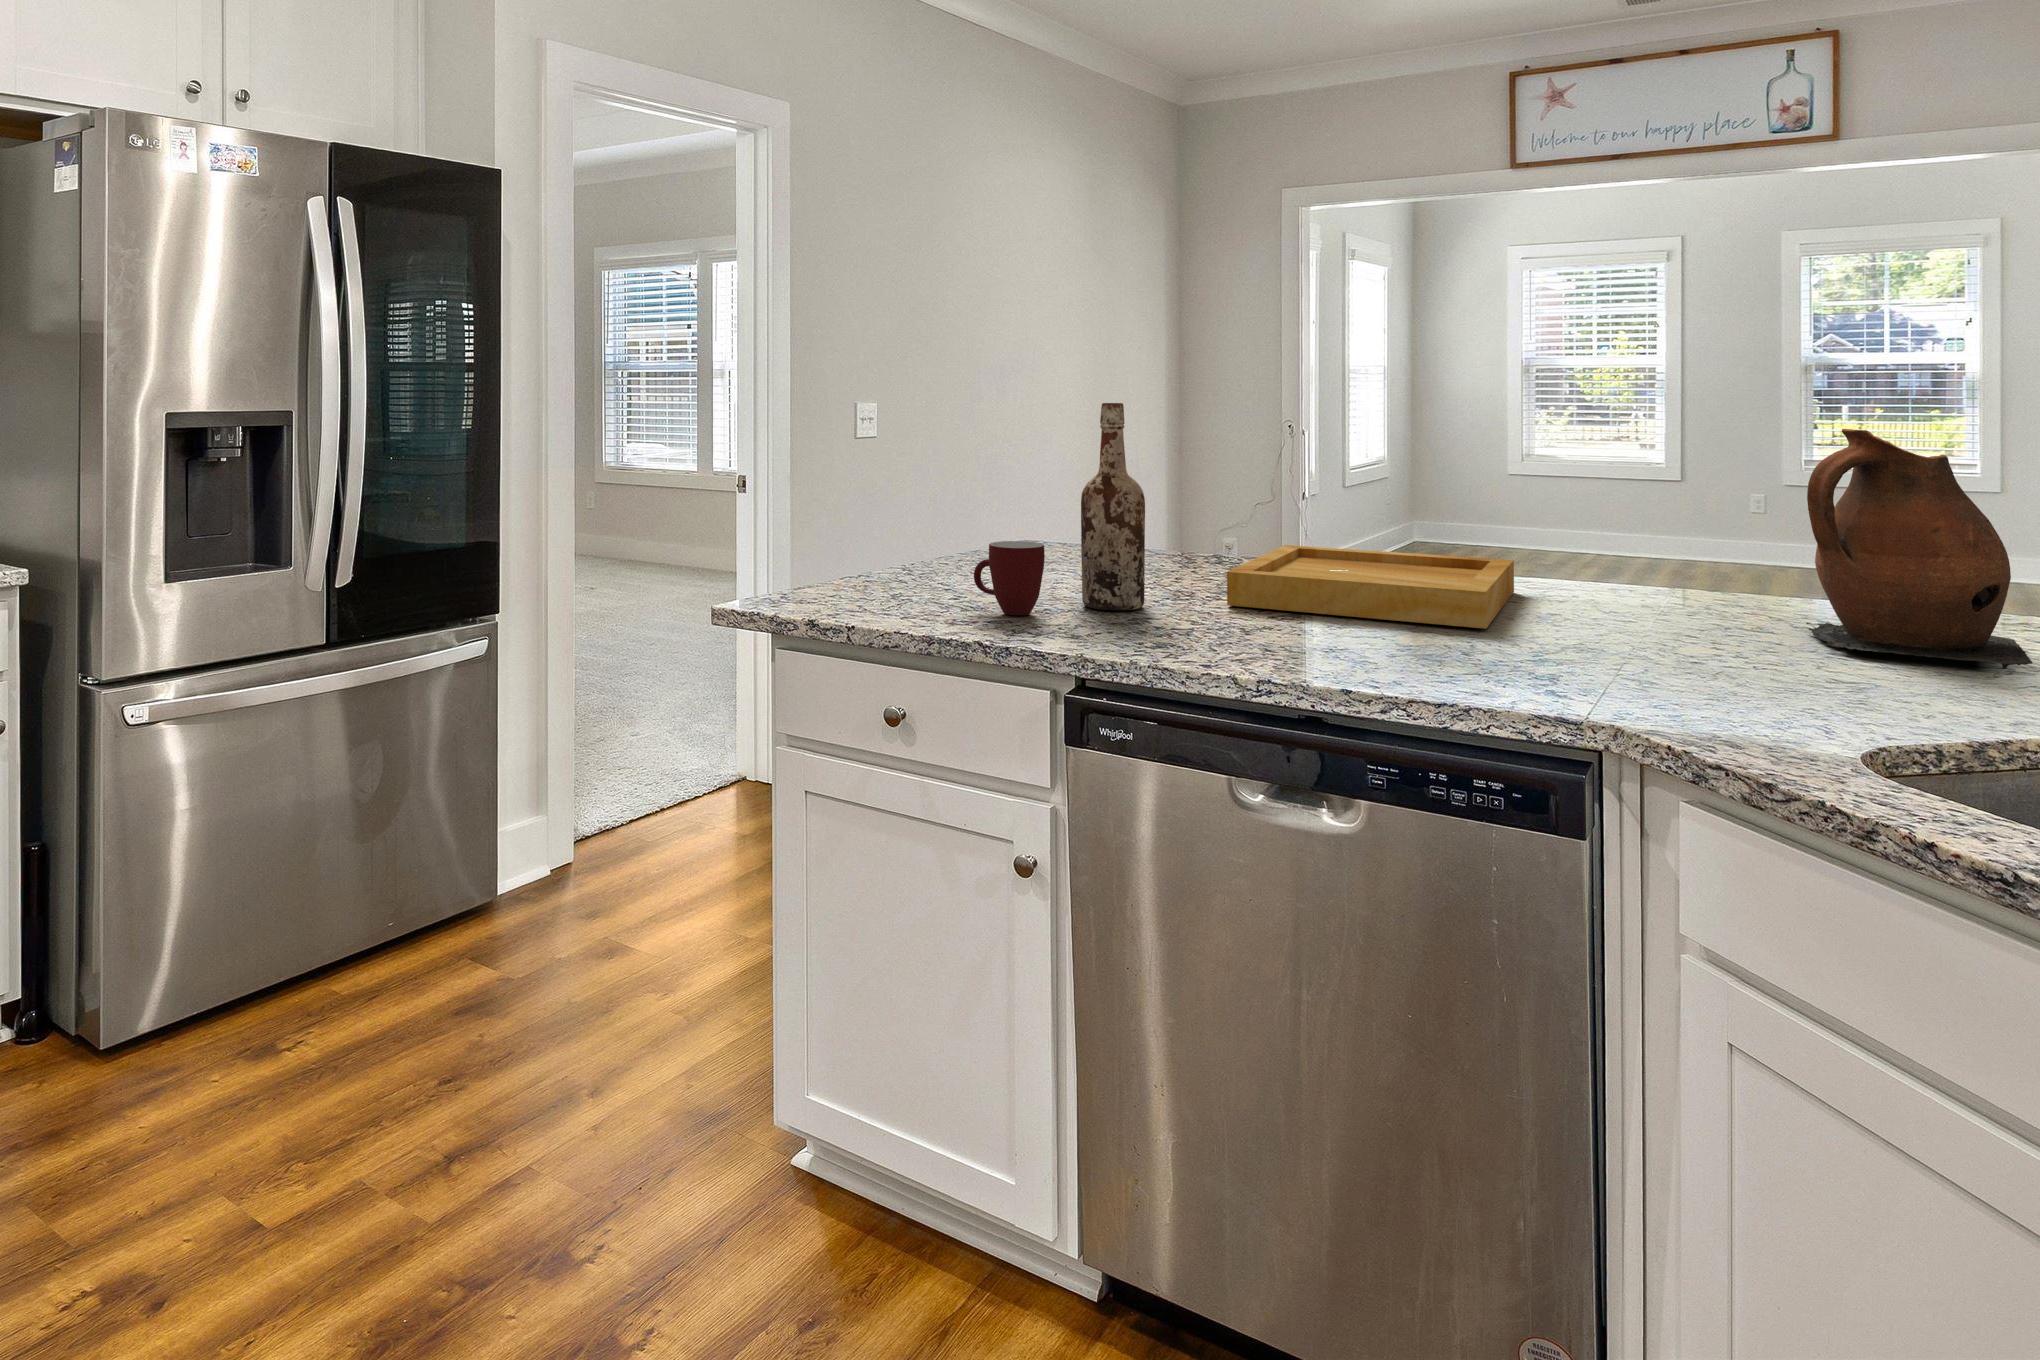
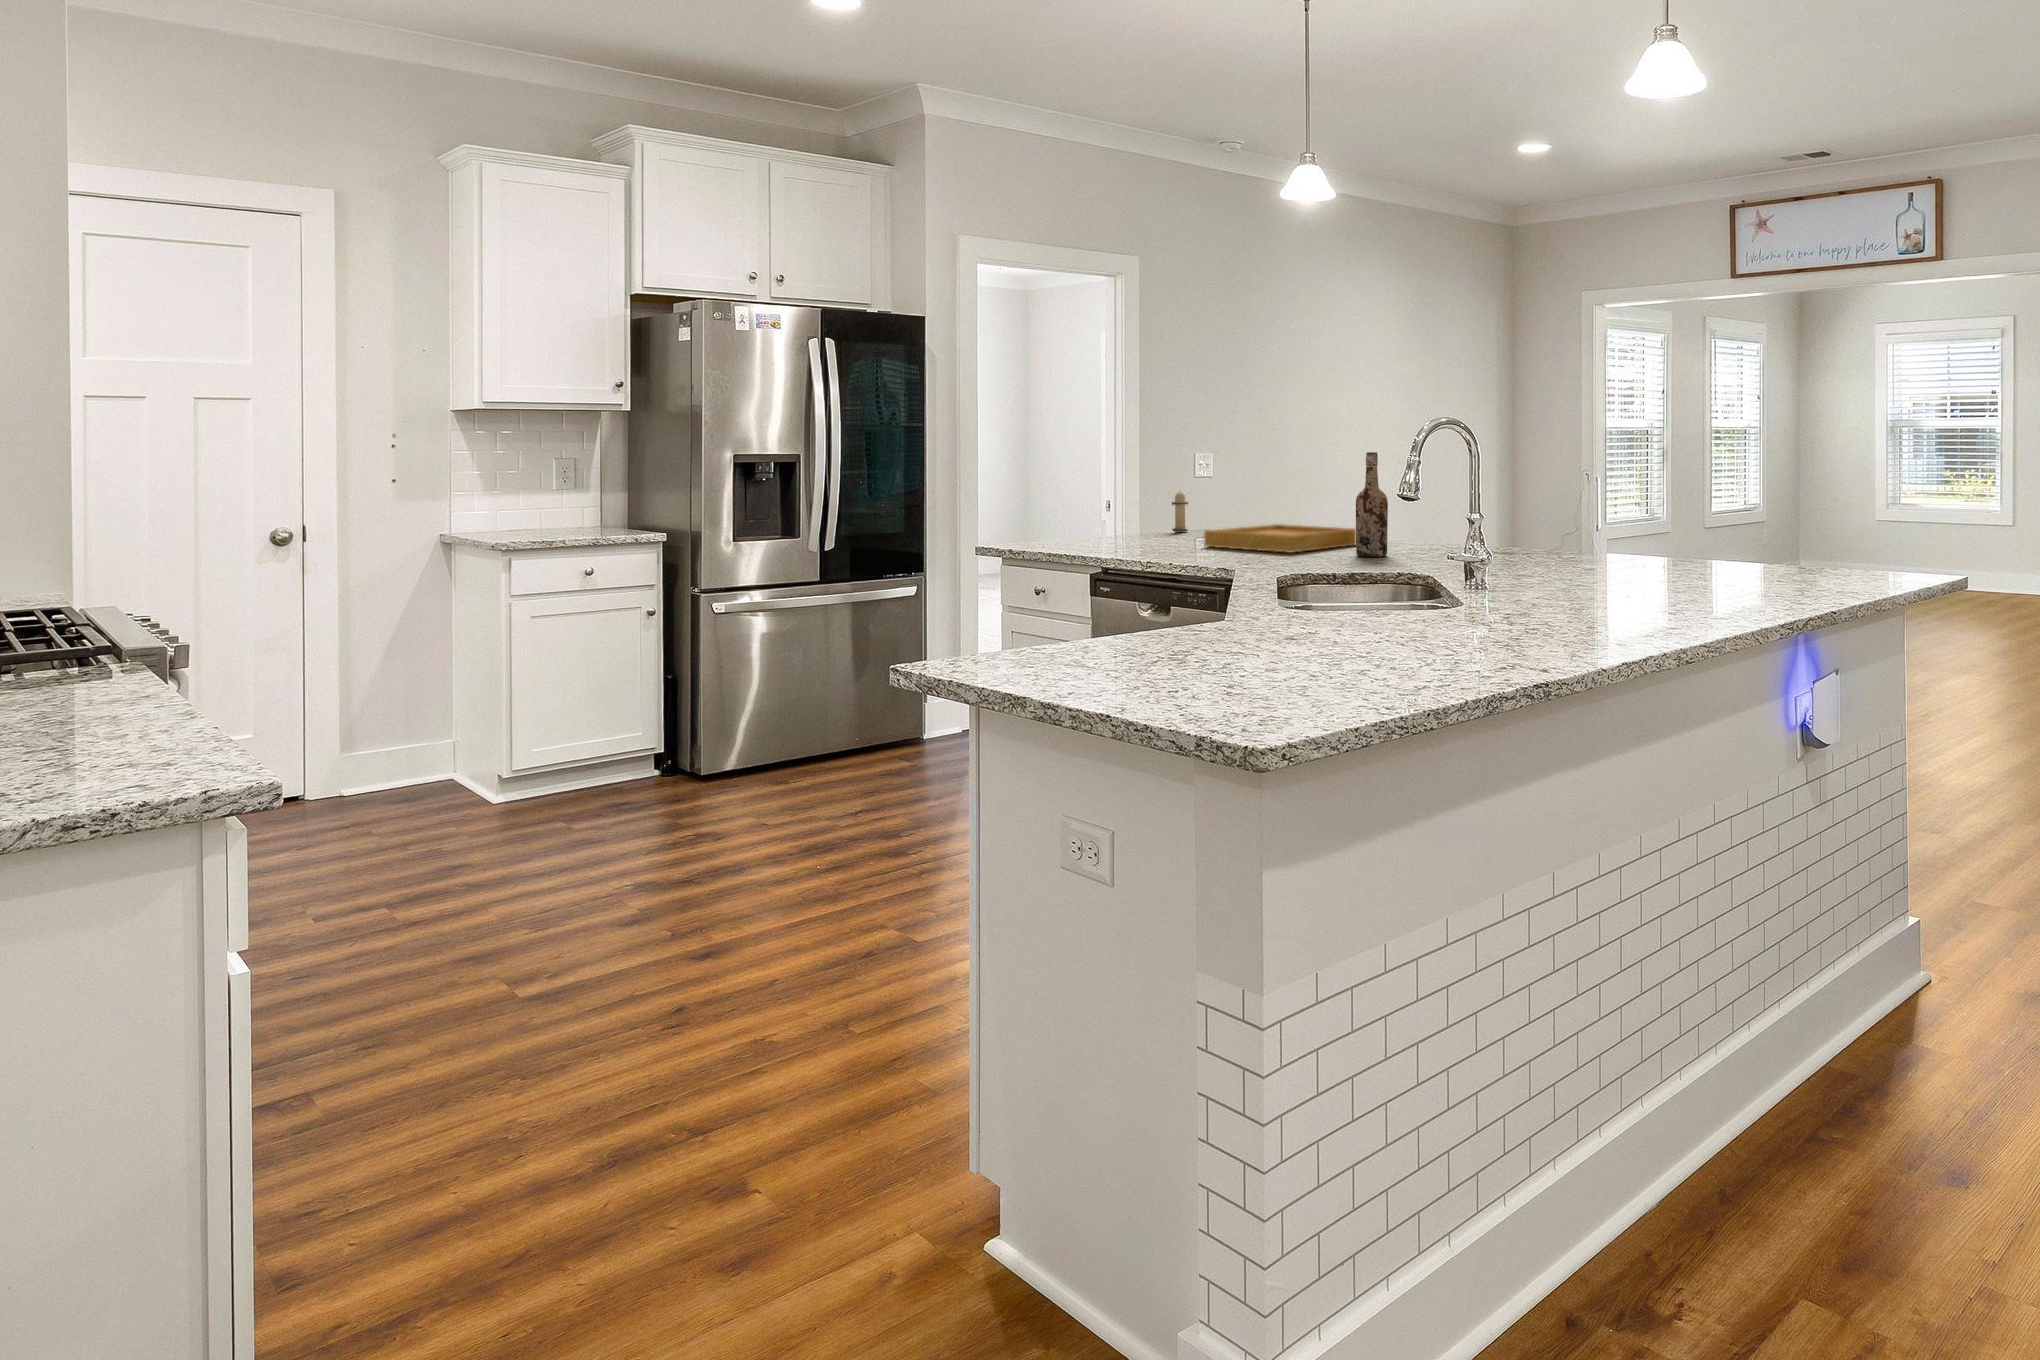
wine bottle: present [1081,403,1145,610] -> present [1356,452,1388,557]
ceramic pitcher: present [1805,429,2032,669] -> none [1413,461,1508,563]
candle: none [1030,474,1070,556] -> present [1172,492,1188,532]
mug: present [974,541,1045,615] -> none [1083,515,1113,548]

